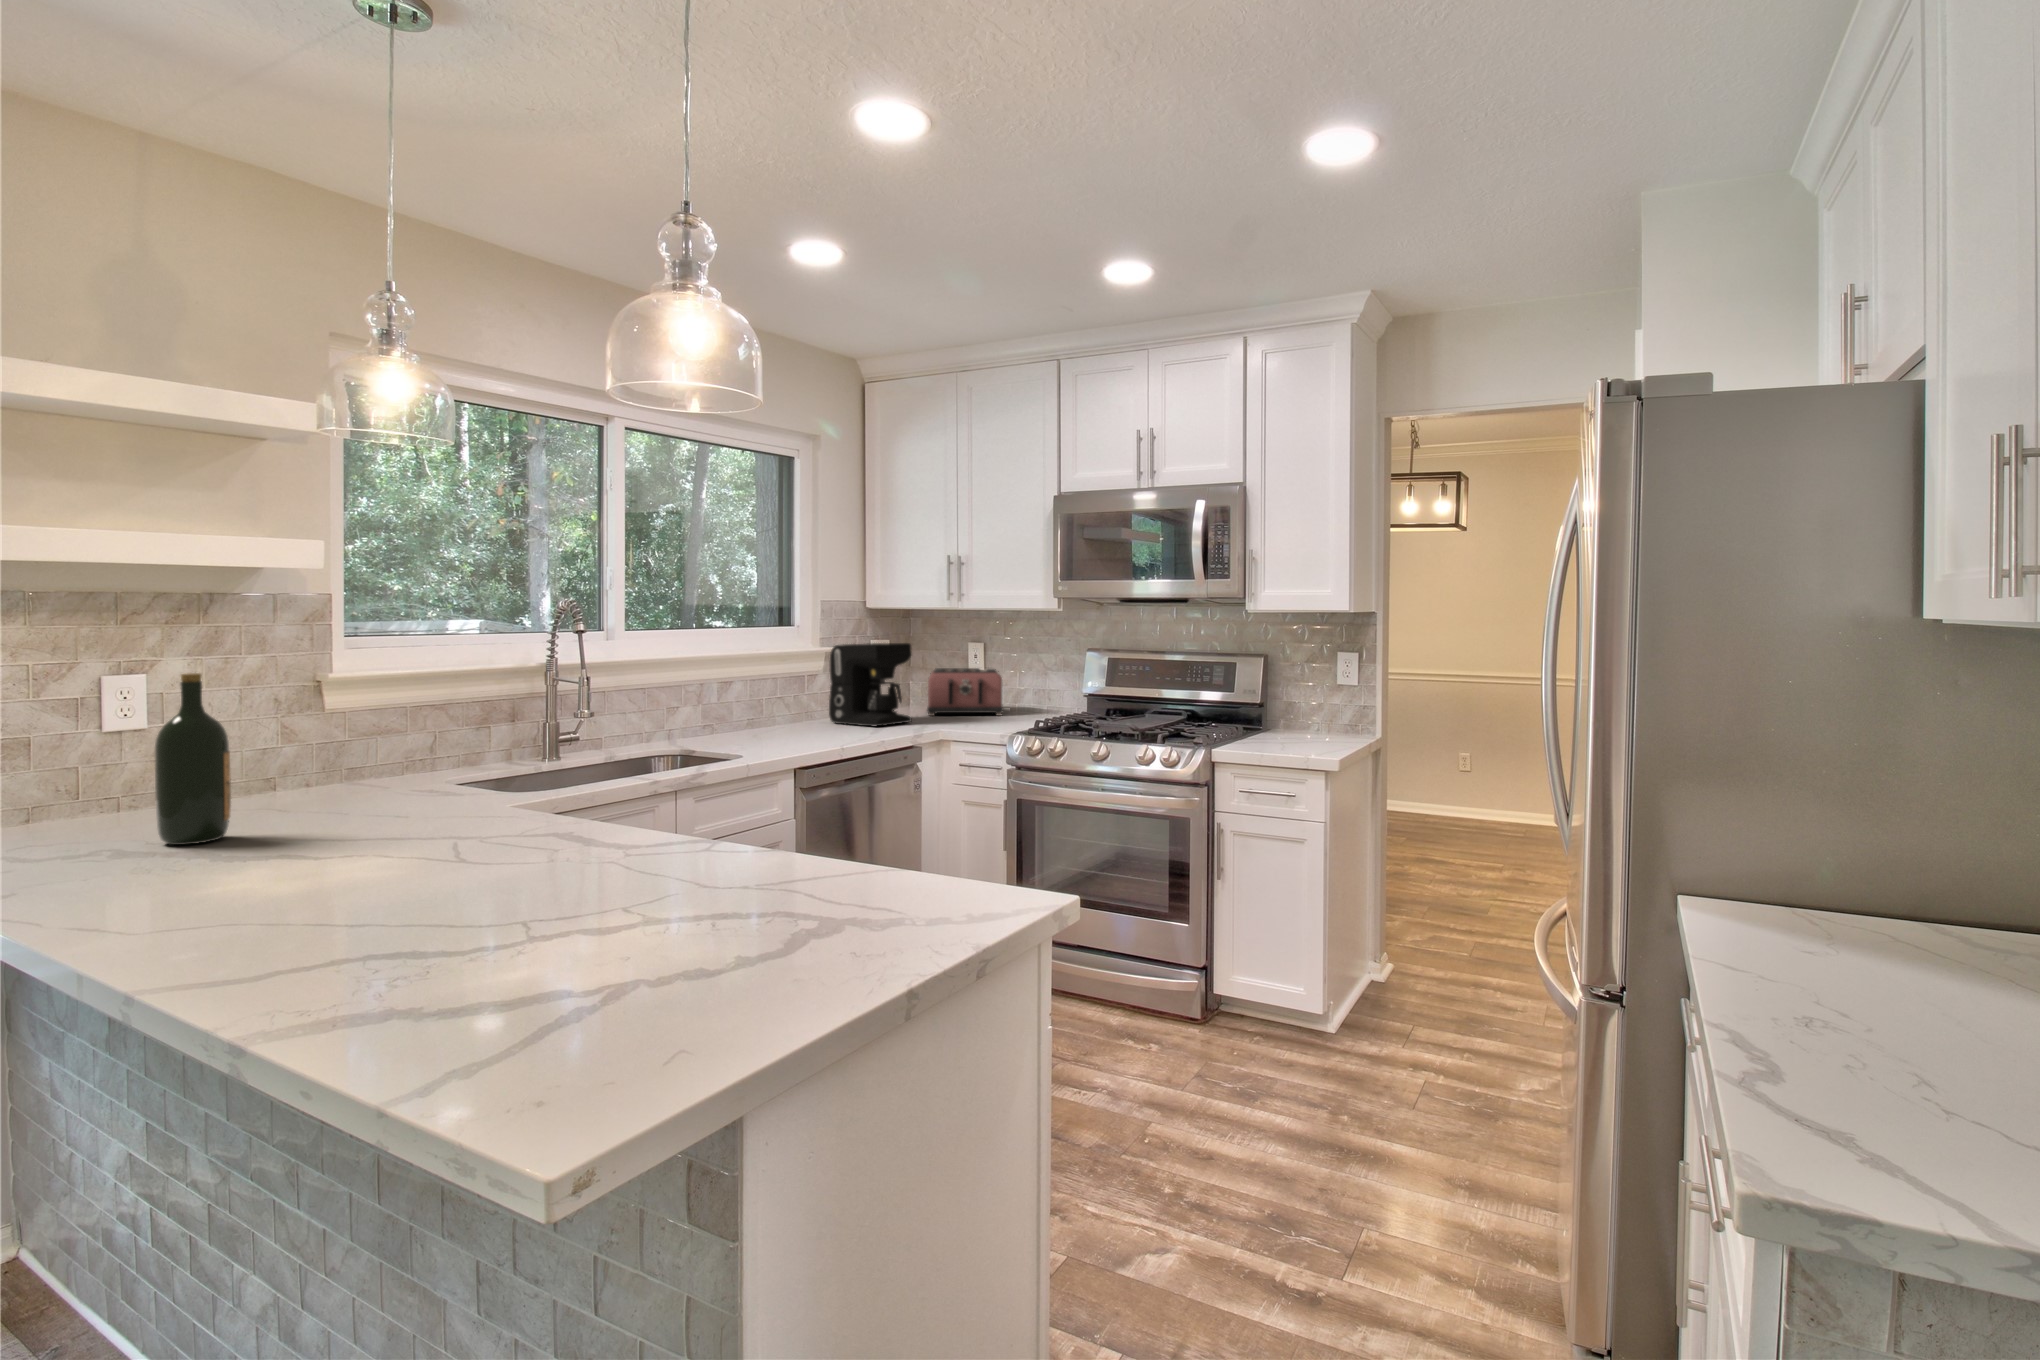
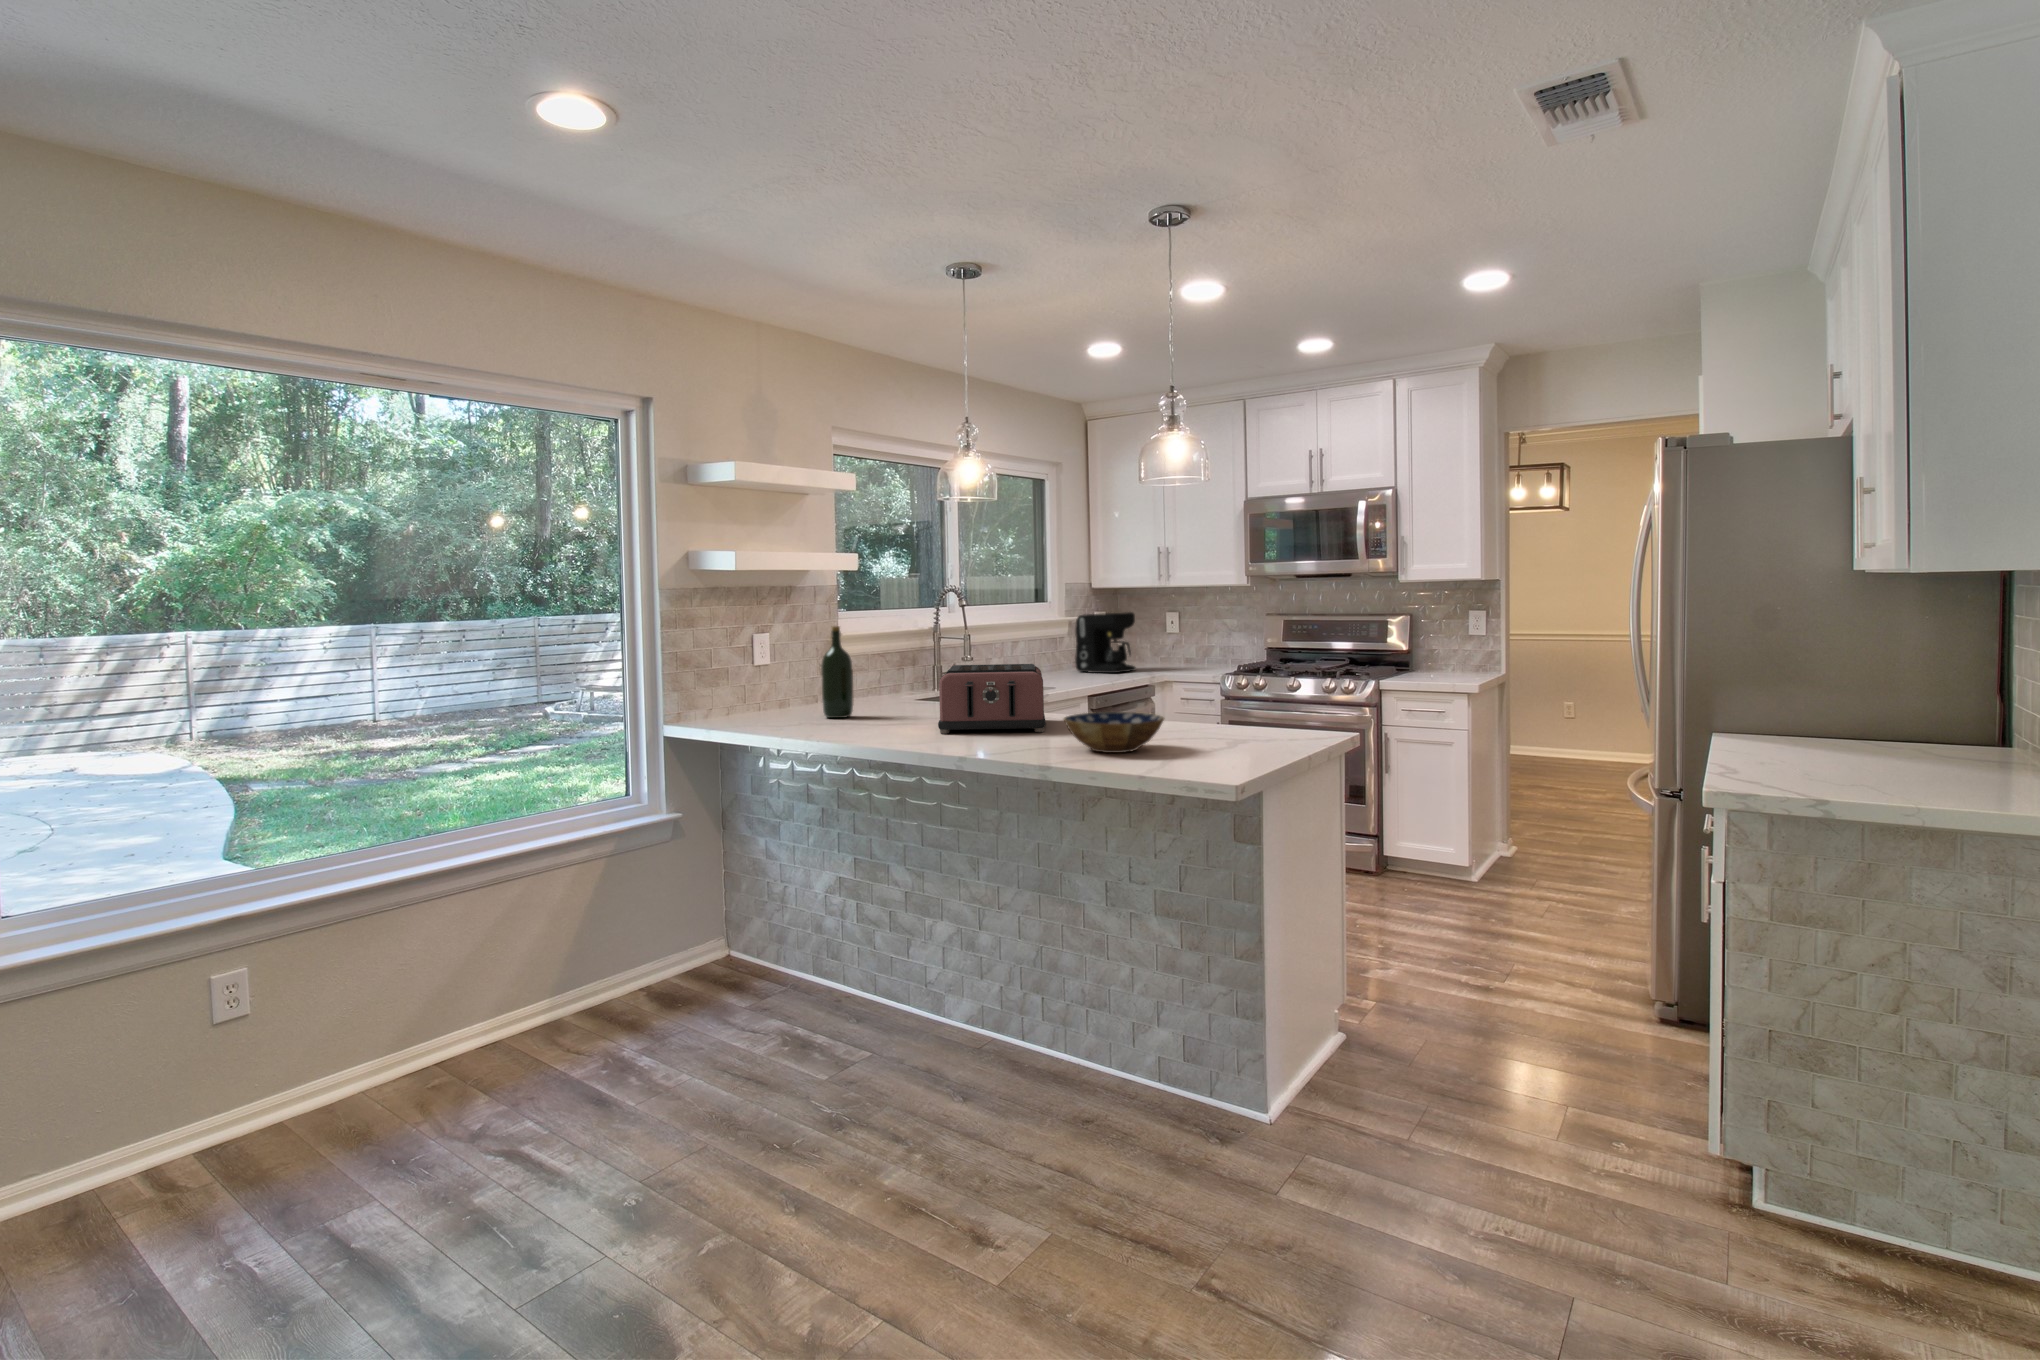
toaster: present [927,668,1003,716] -> present [938,664,1046,734]
bowl: none [346,886,608,1005] -> present [1064,712,1164,753]

